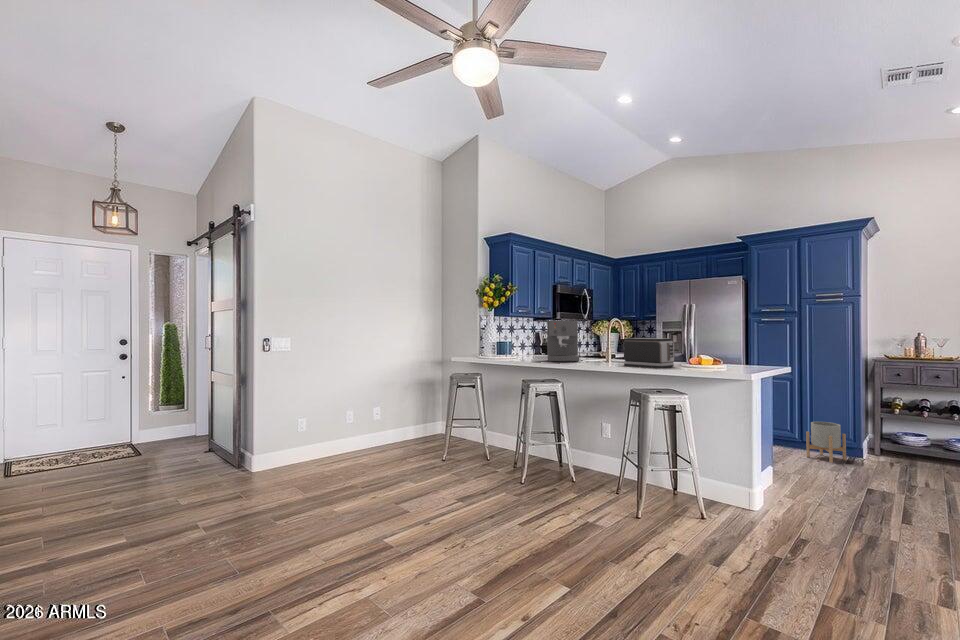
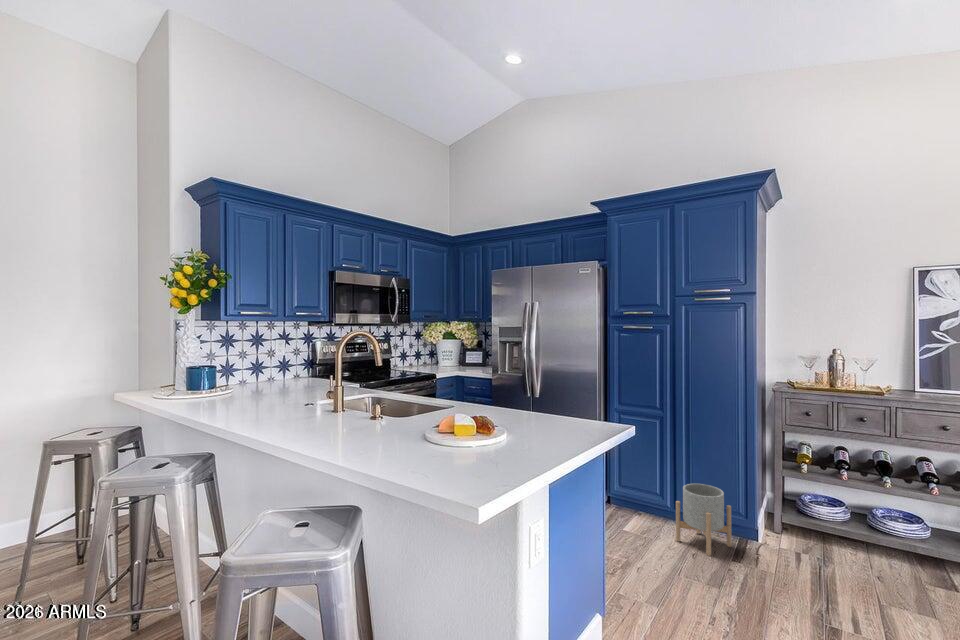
coffee maker: present [547,321,579,362] -> none [197,333,279,413]
toaster: present [624,338,675,368] -> none [296,371,386,445]

